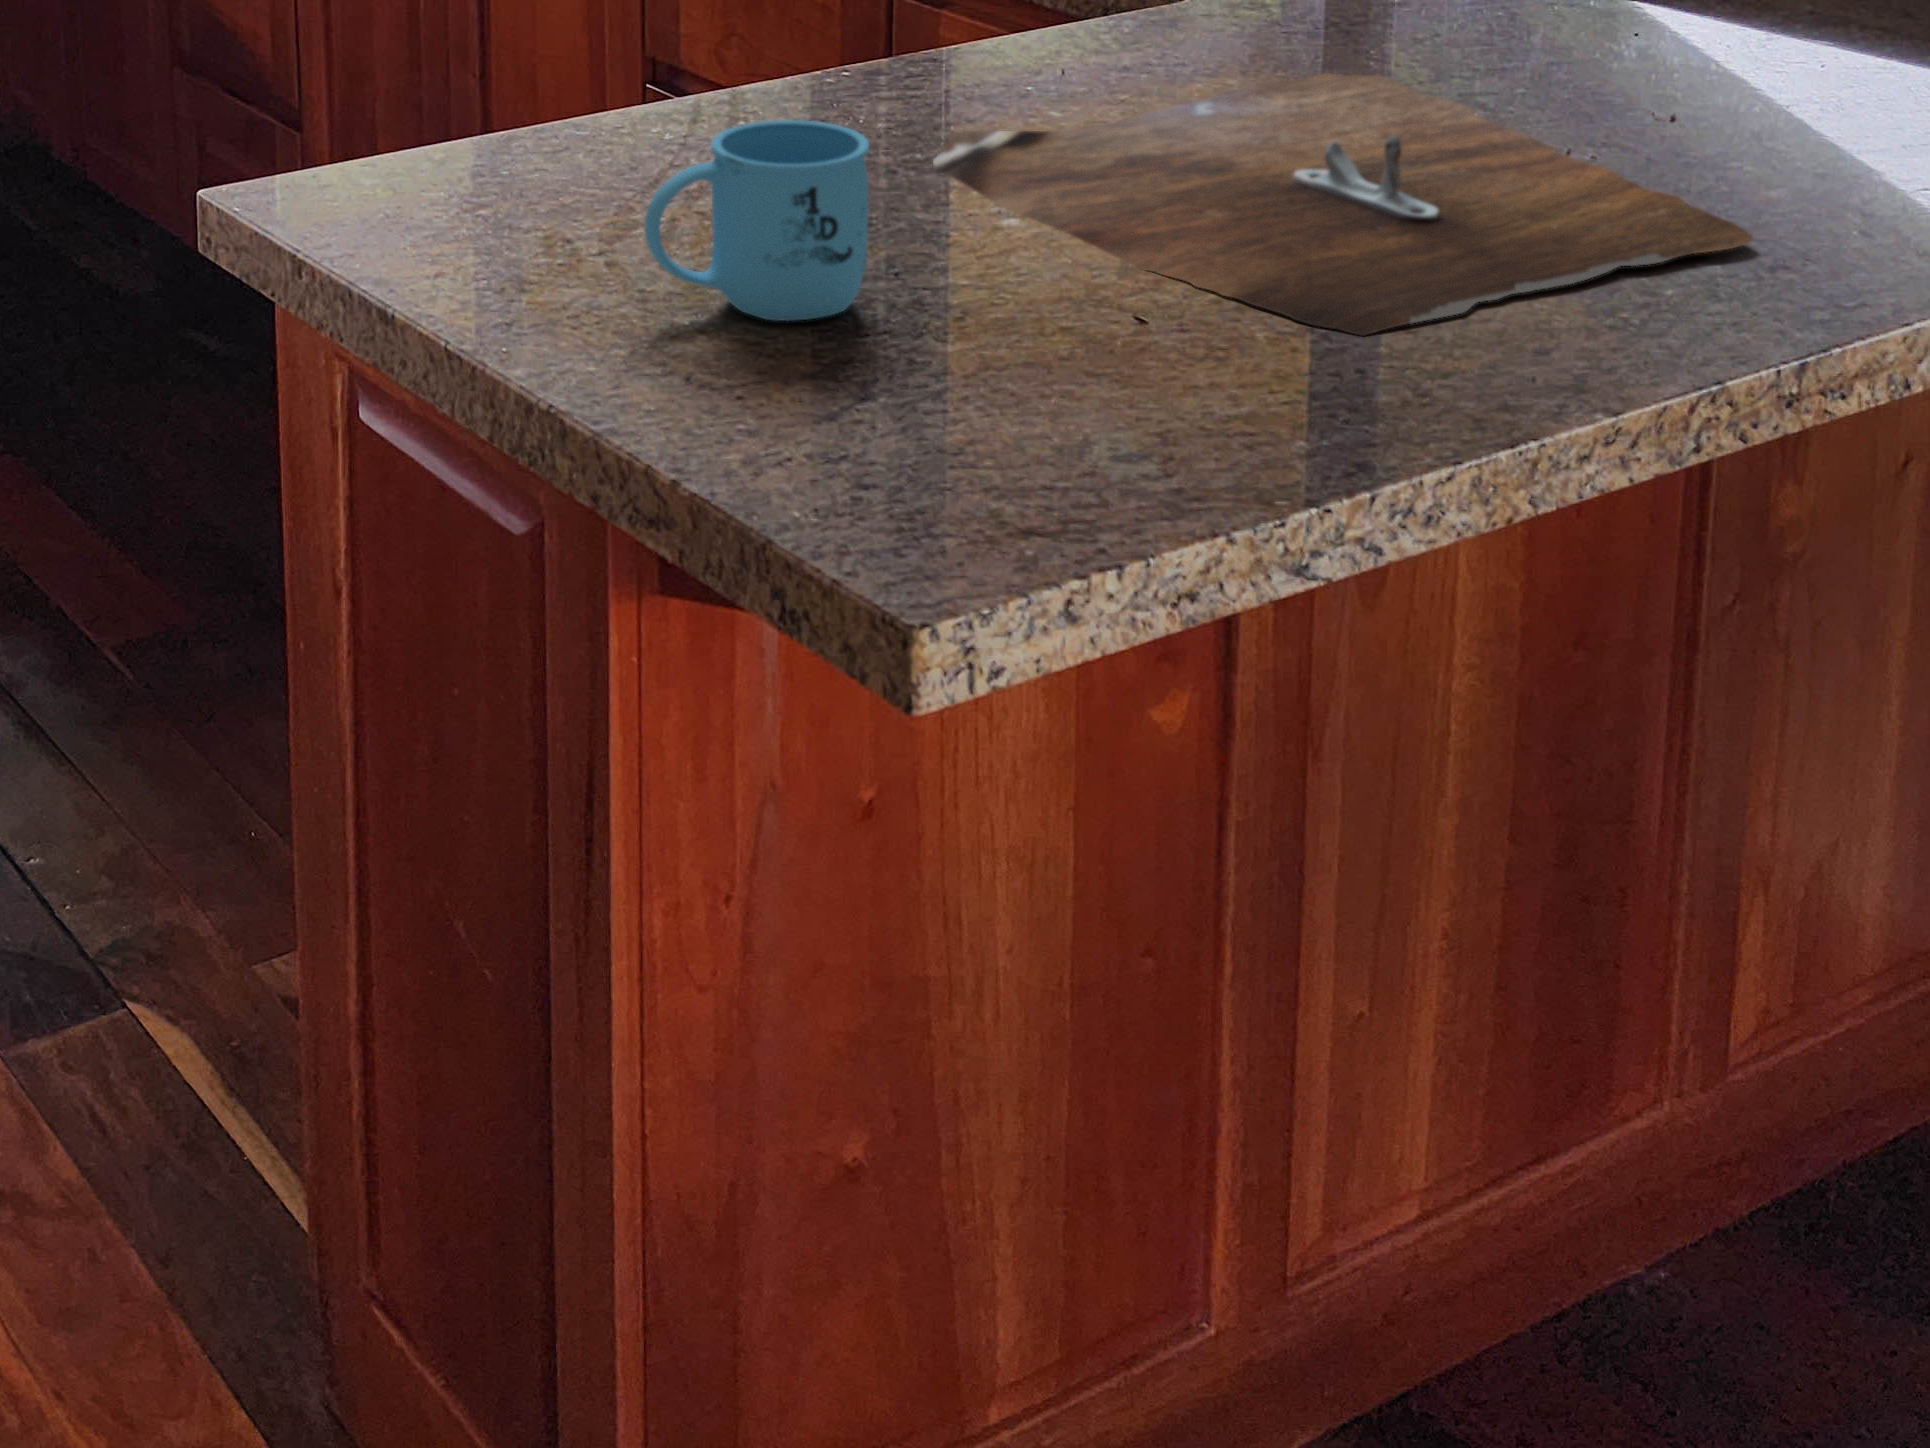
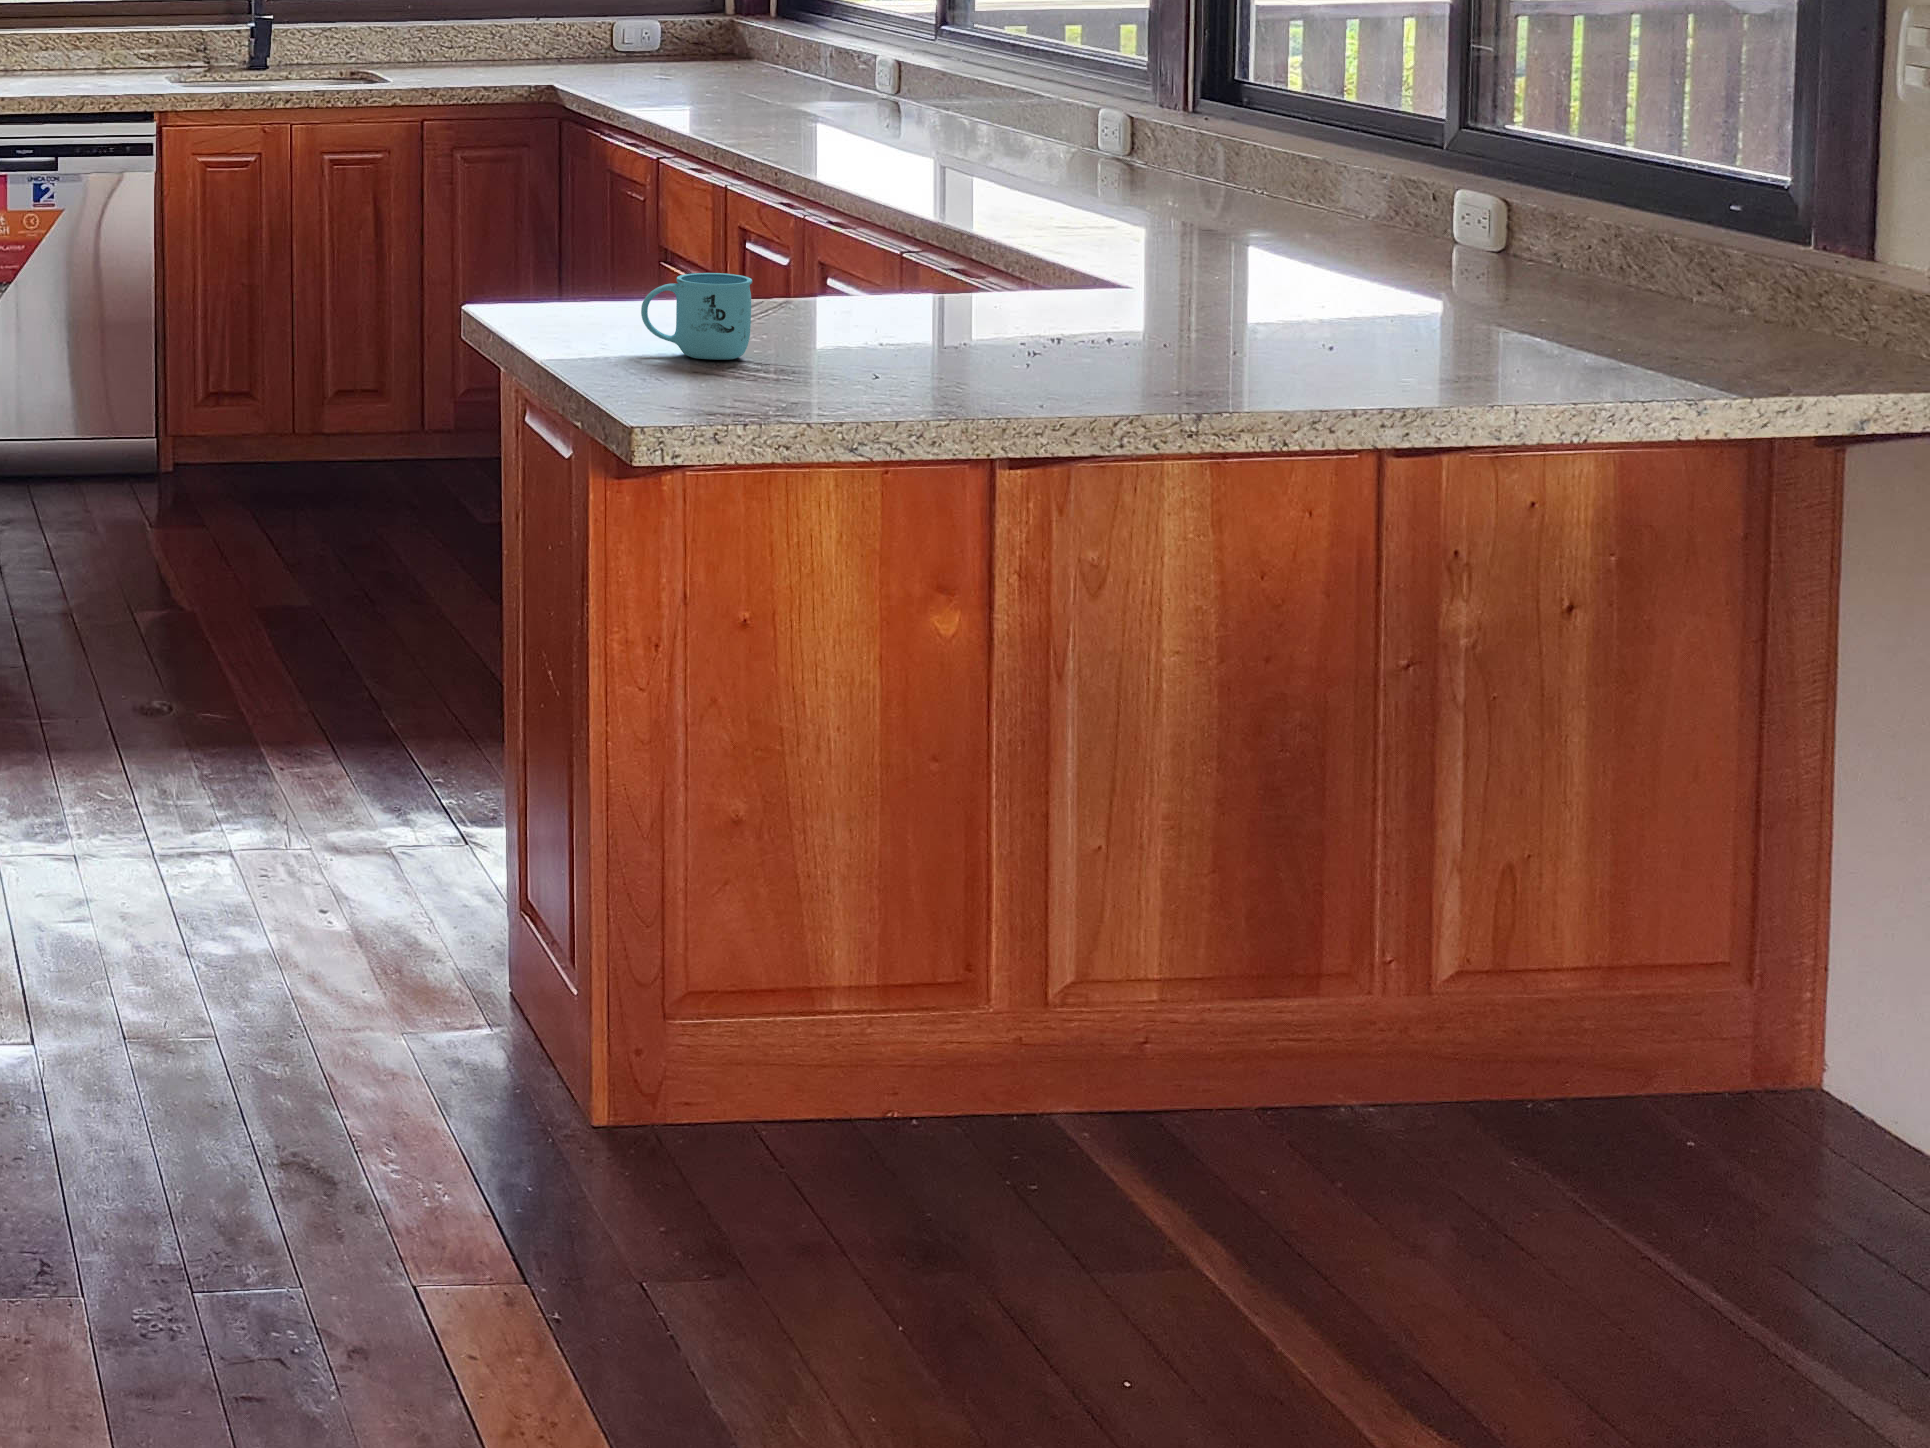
cutting board: present [933,73,1753,336] -> none [851,322,1253,391]

